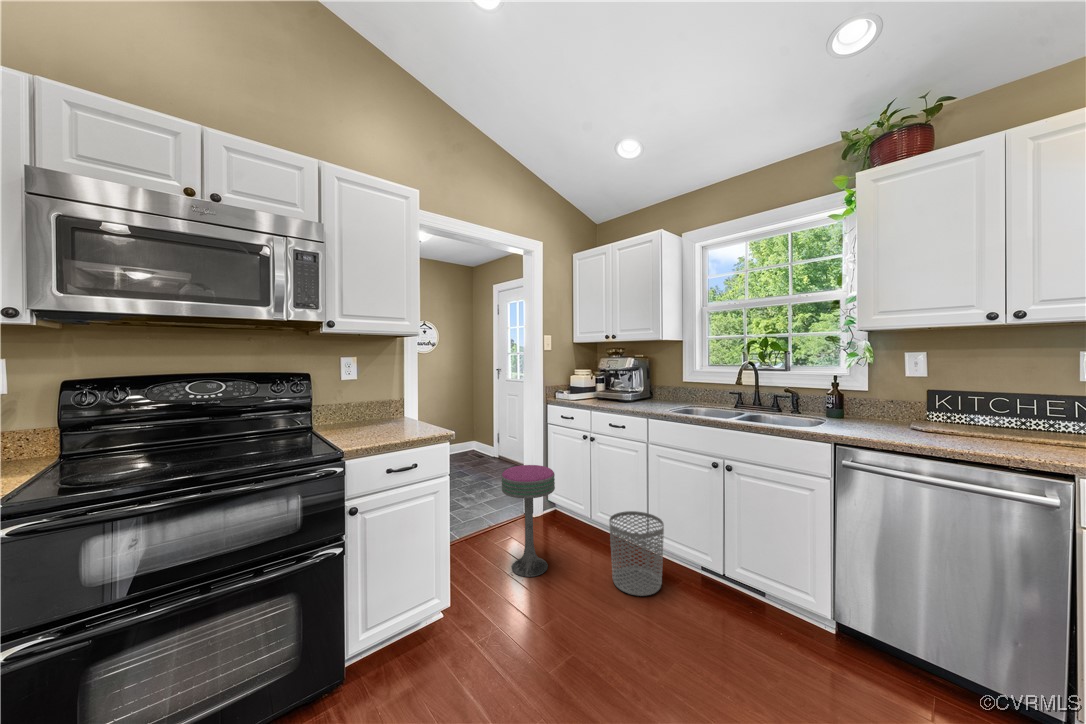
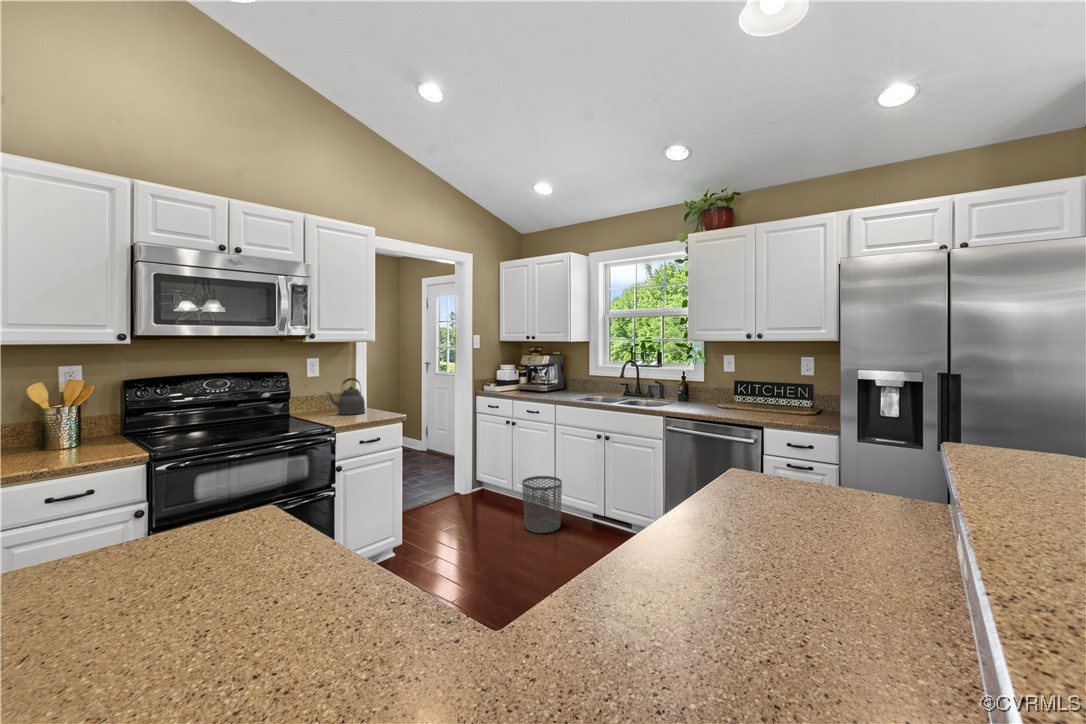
kettle: none [352,381,406,430] -> present [326,378,365,415]
bar stool: present [501,465,555,577] -> none [438,444,481,528]

